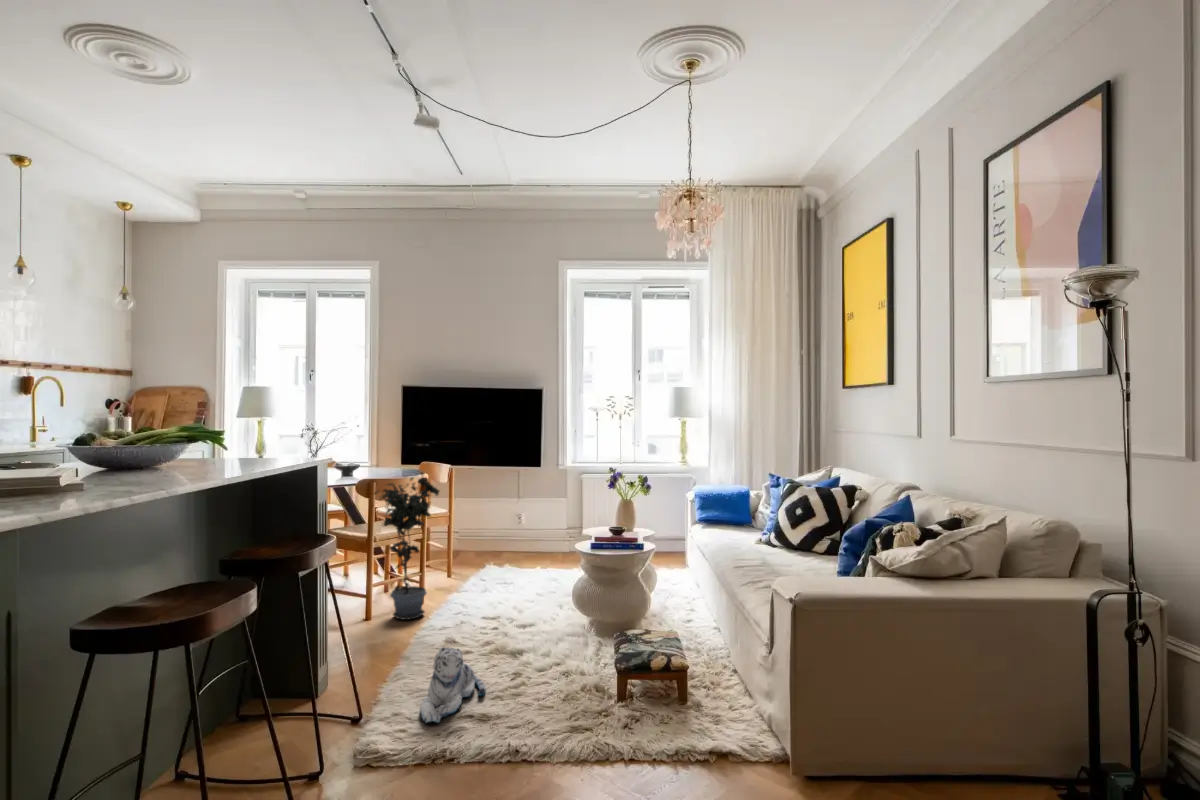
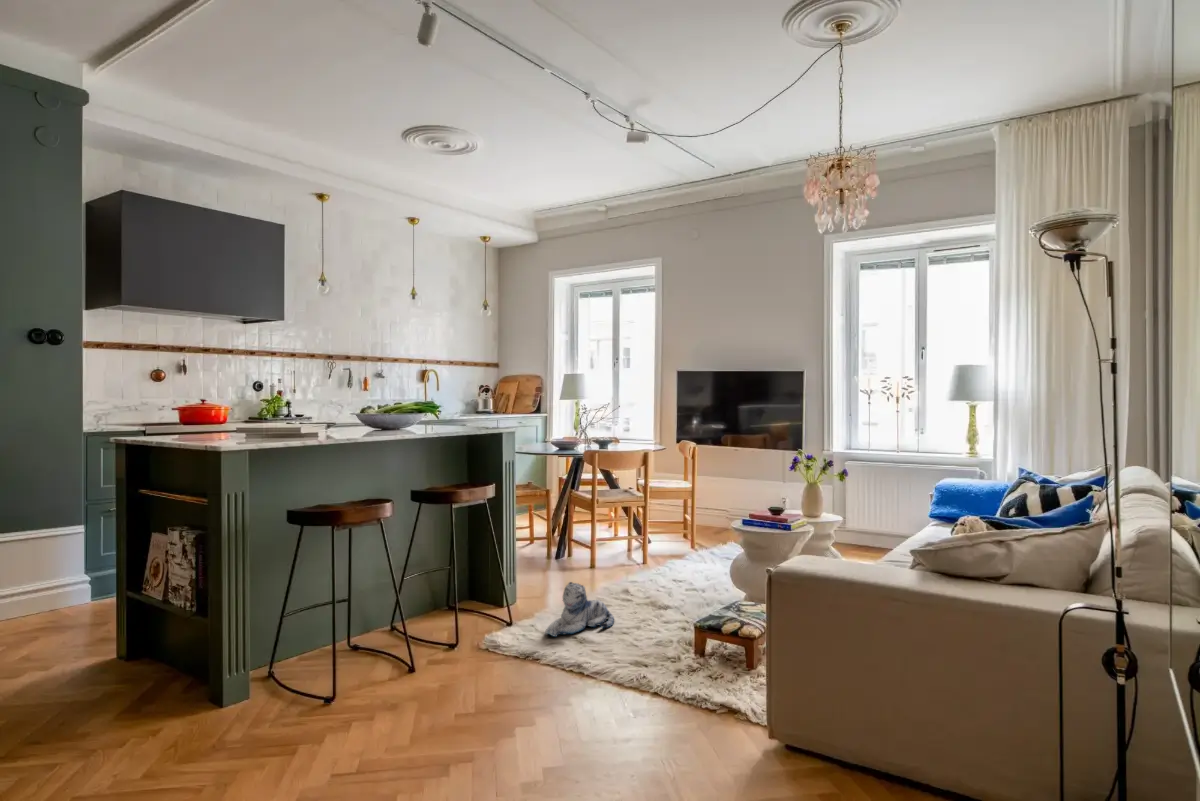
potted plant: present [374,473,439,620] -> none [590,446,654,571]

